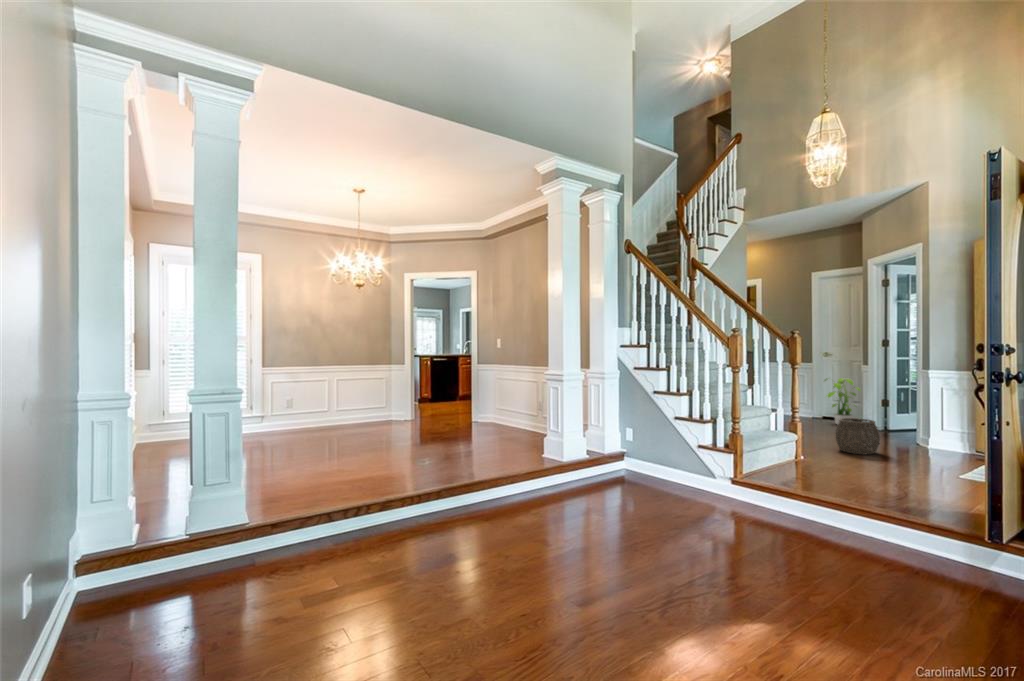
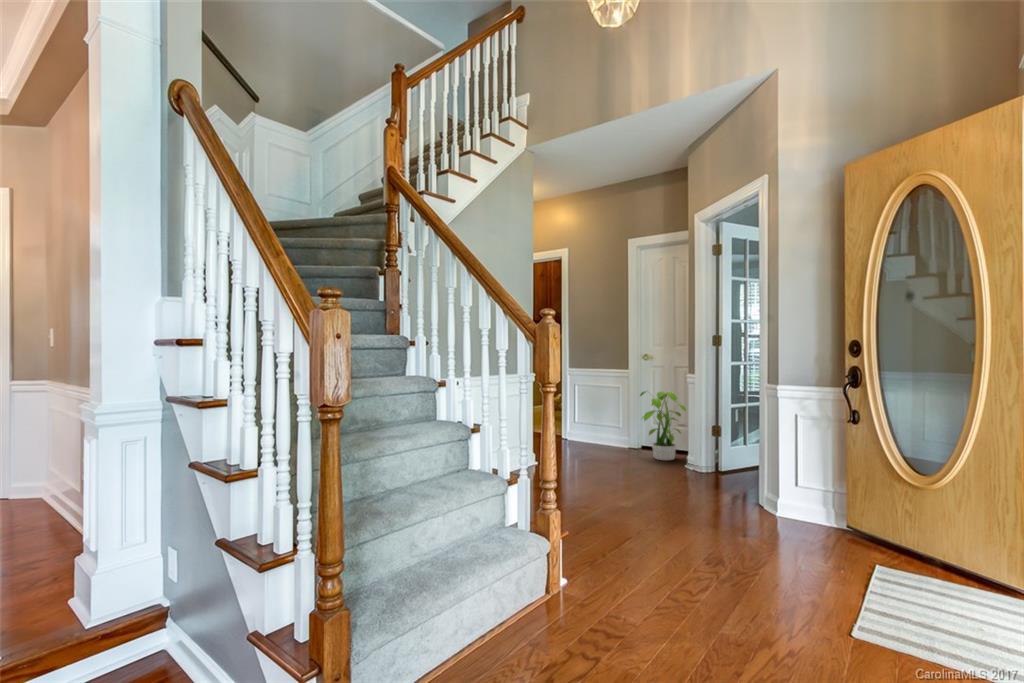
woven basket: present [836,418,880,455] -> none [632,474,704,549]

